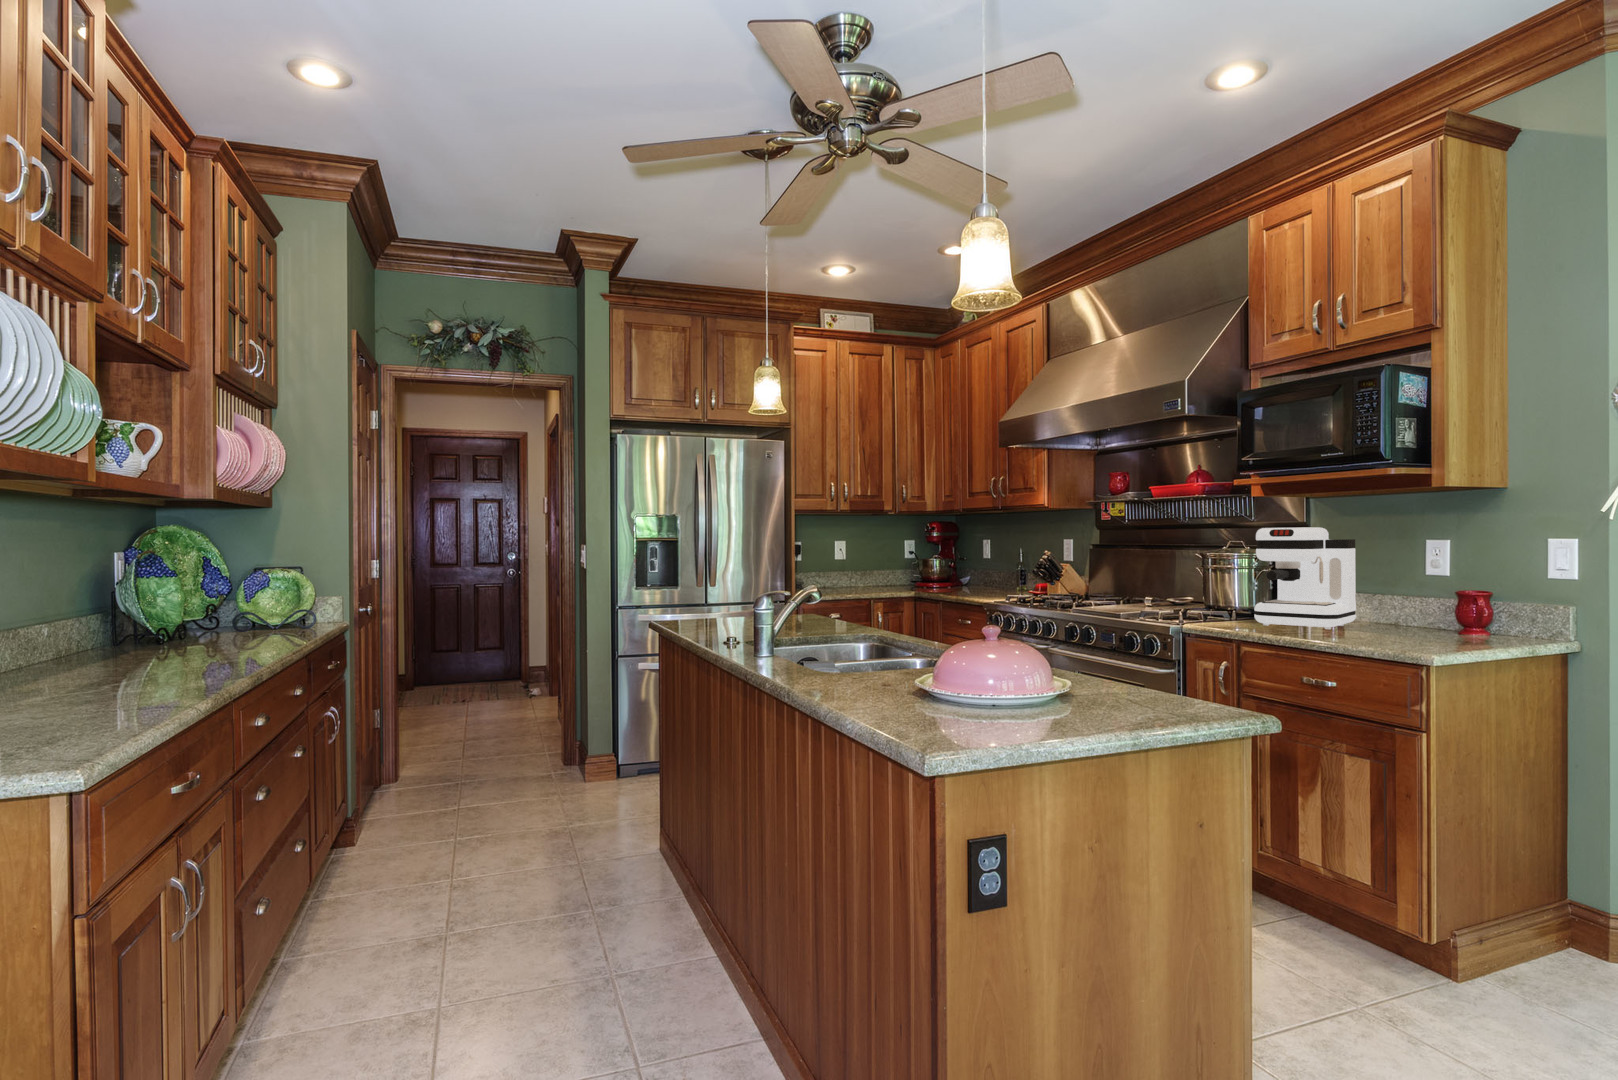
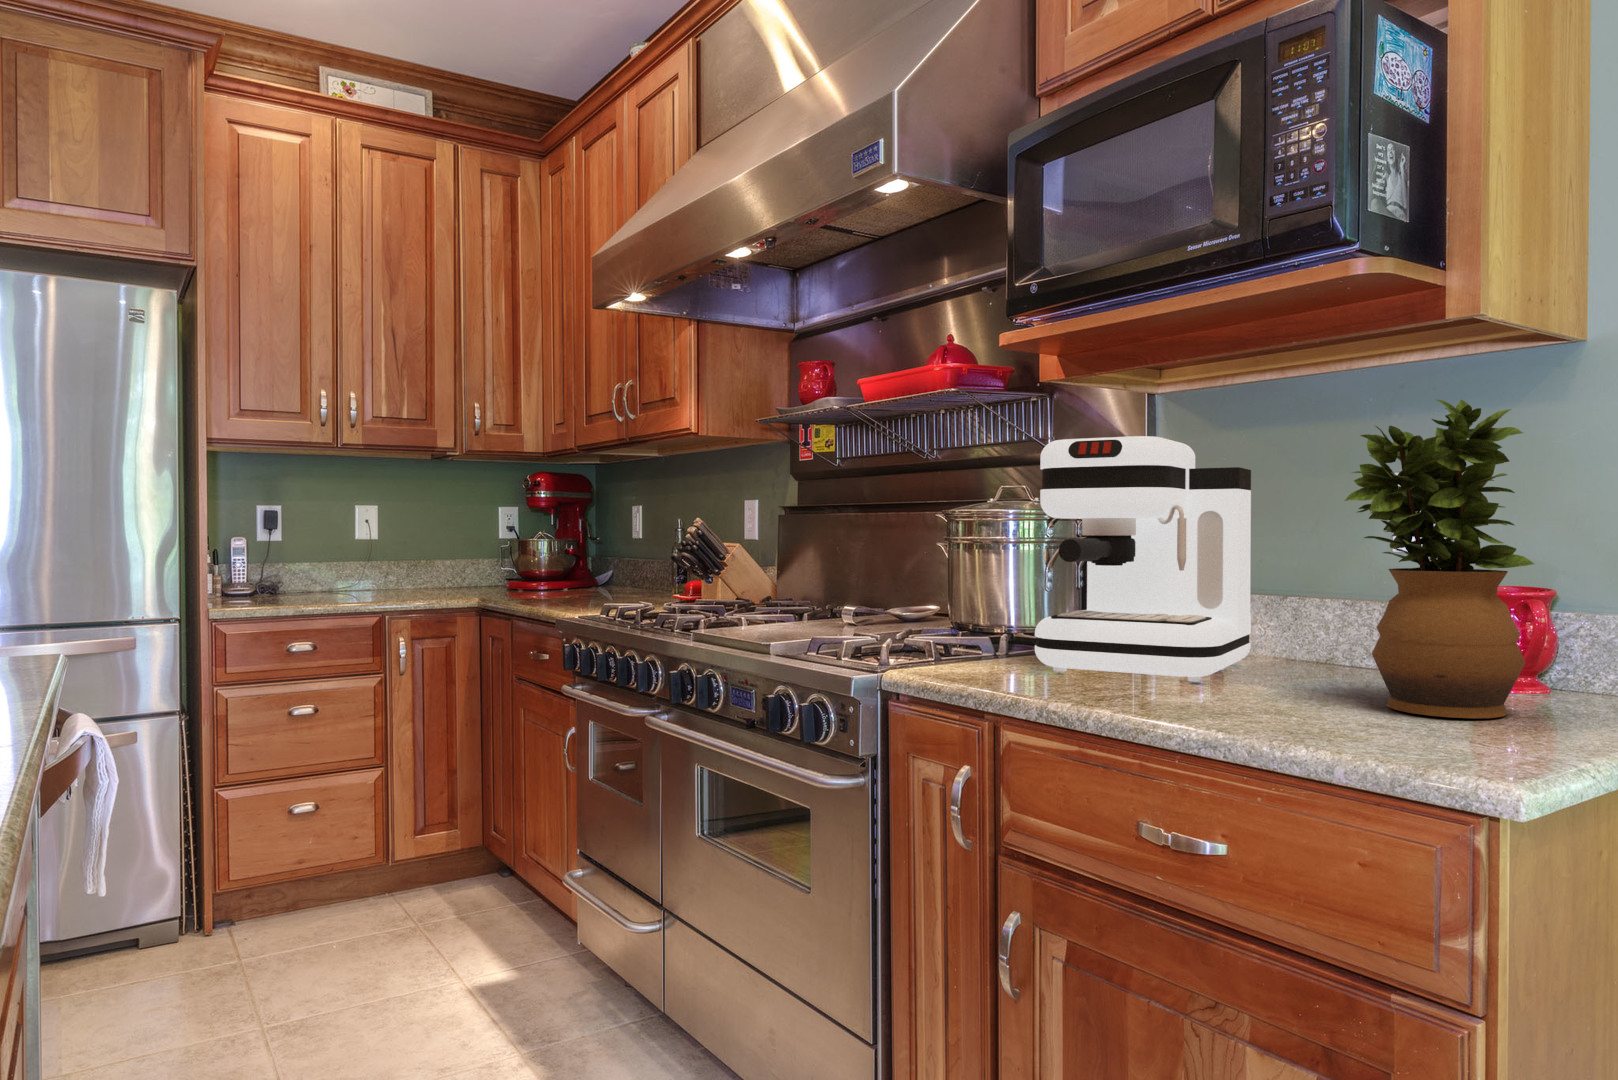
potted plant: none [1388,519,1466,641] -> present [1345,400,1534,718]

